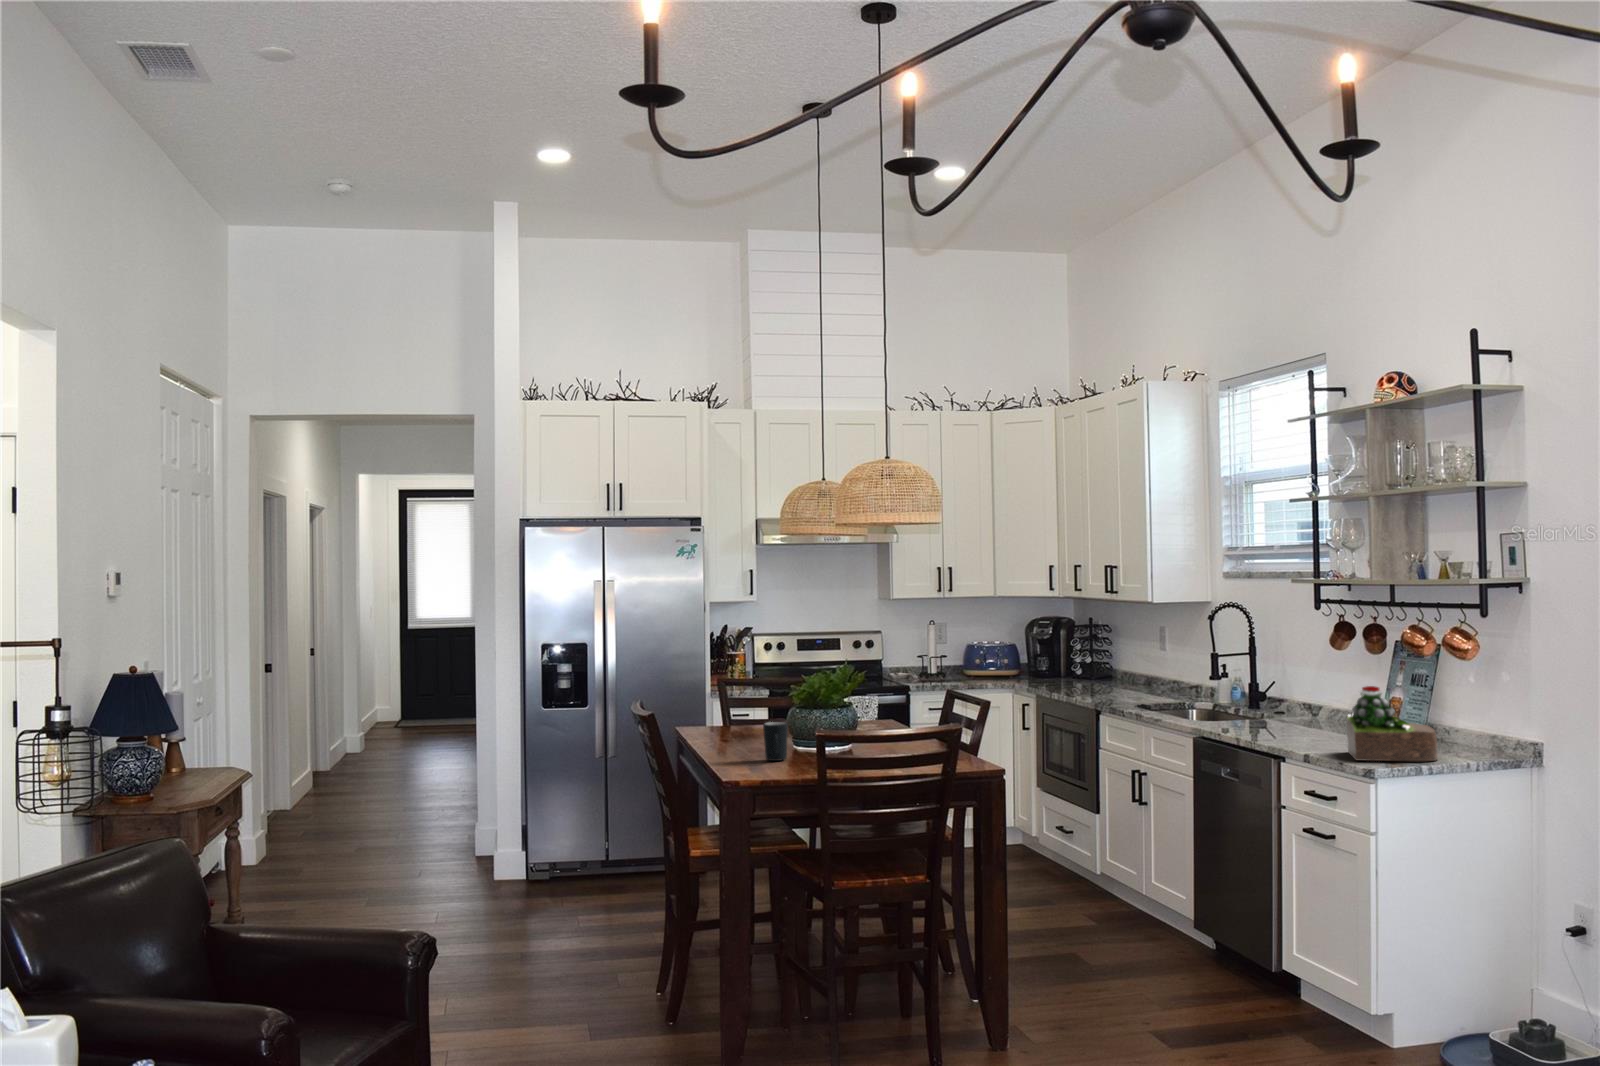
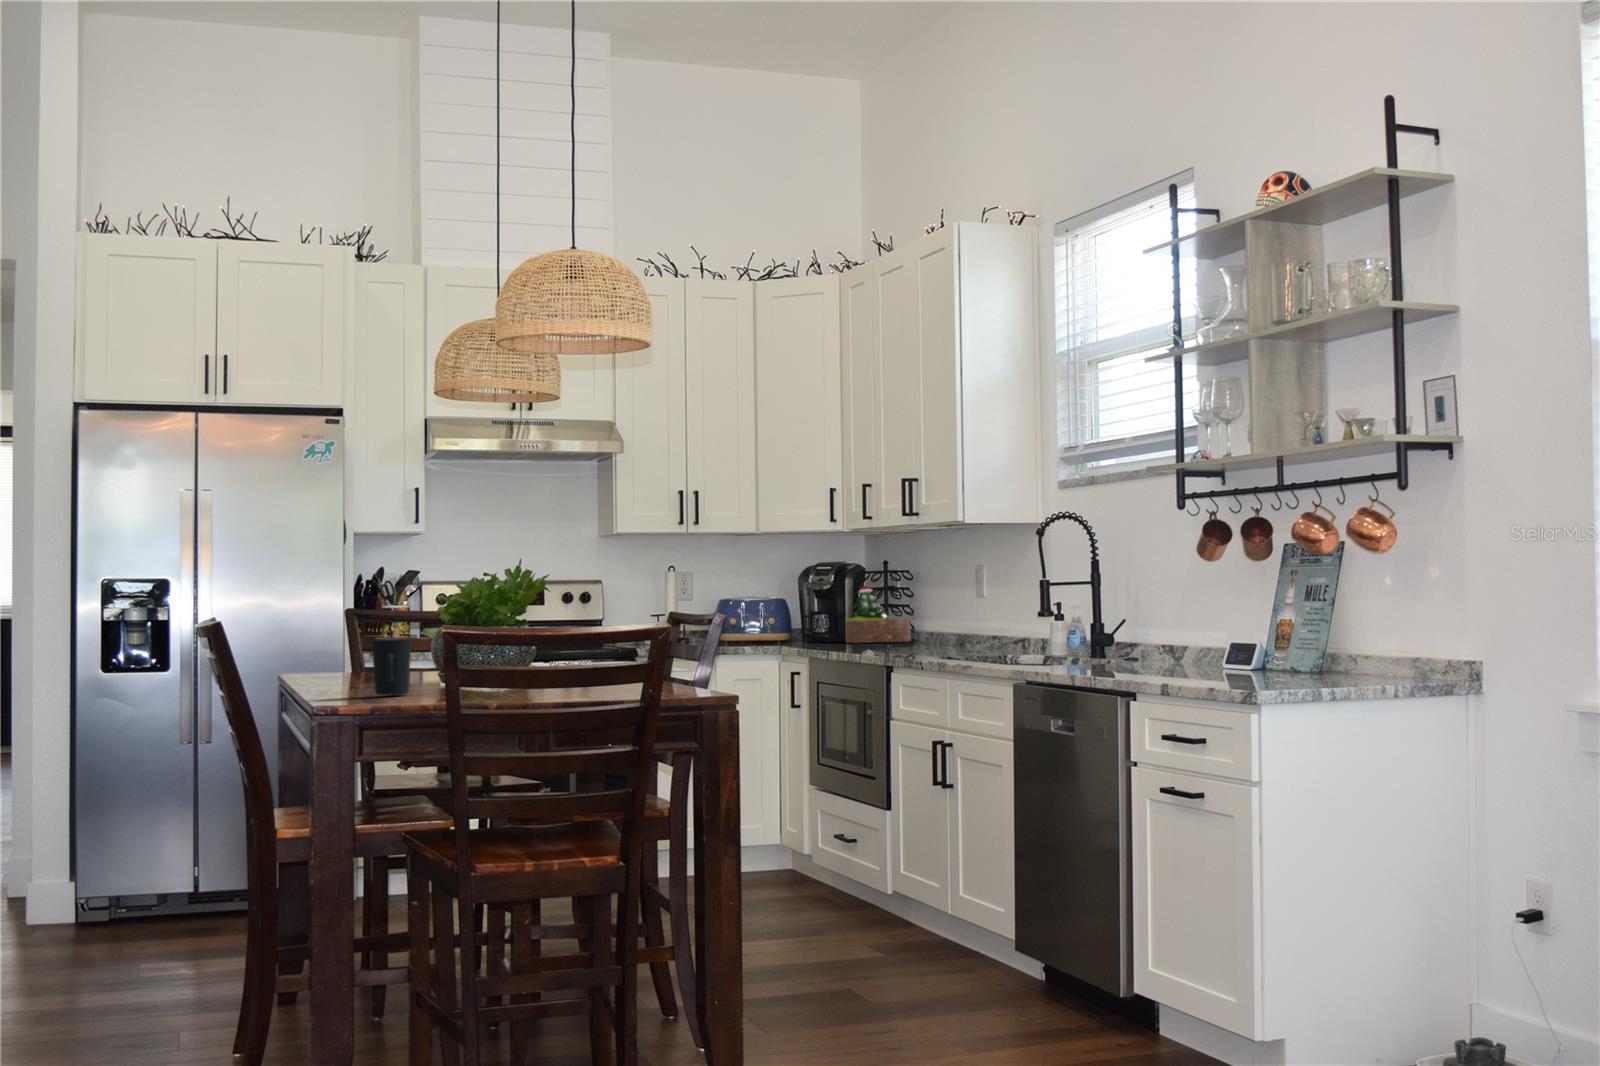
succulent plant: present [1347,686,1438,761] -> present [845,586,911,643]

